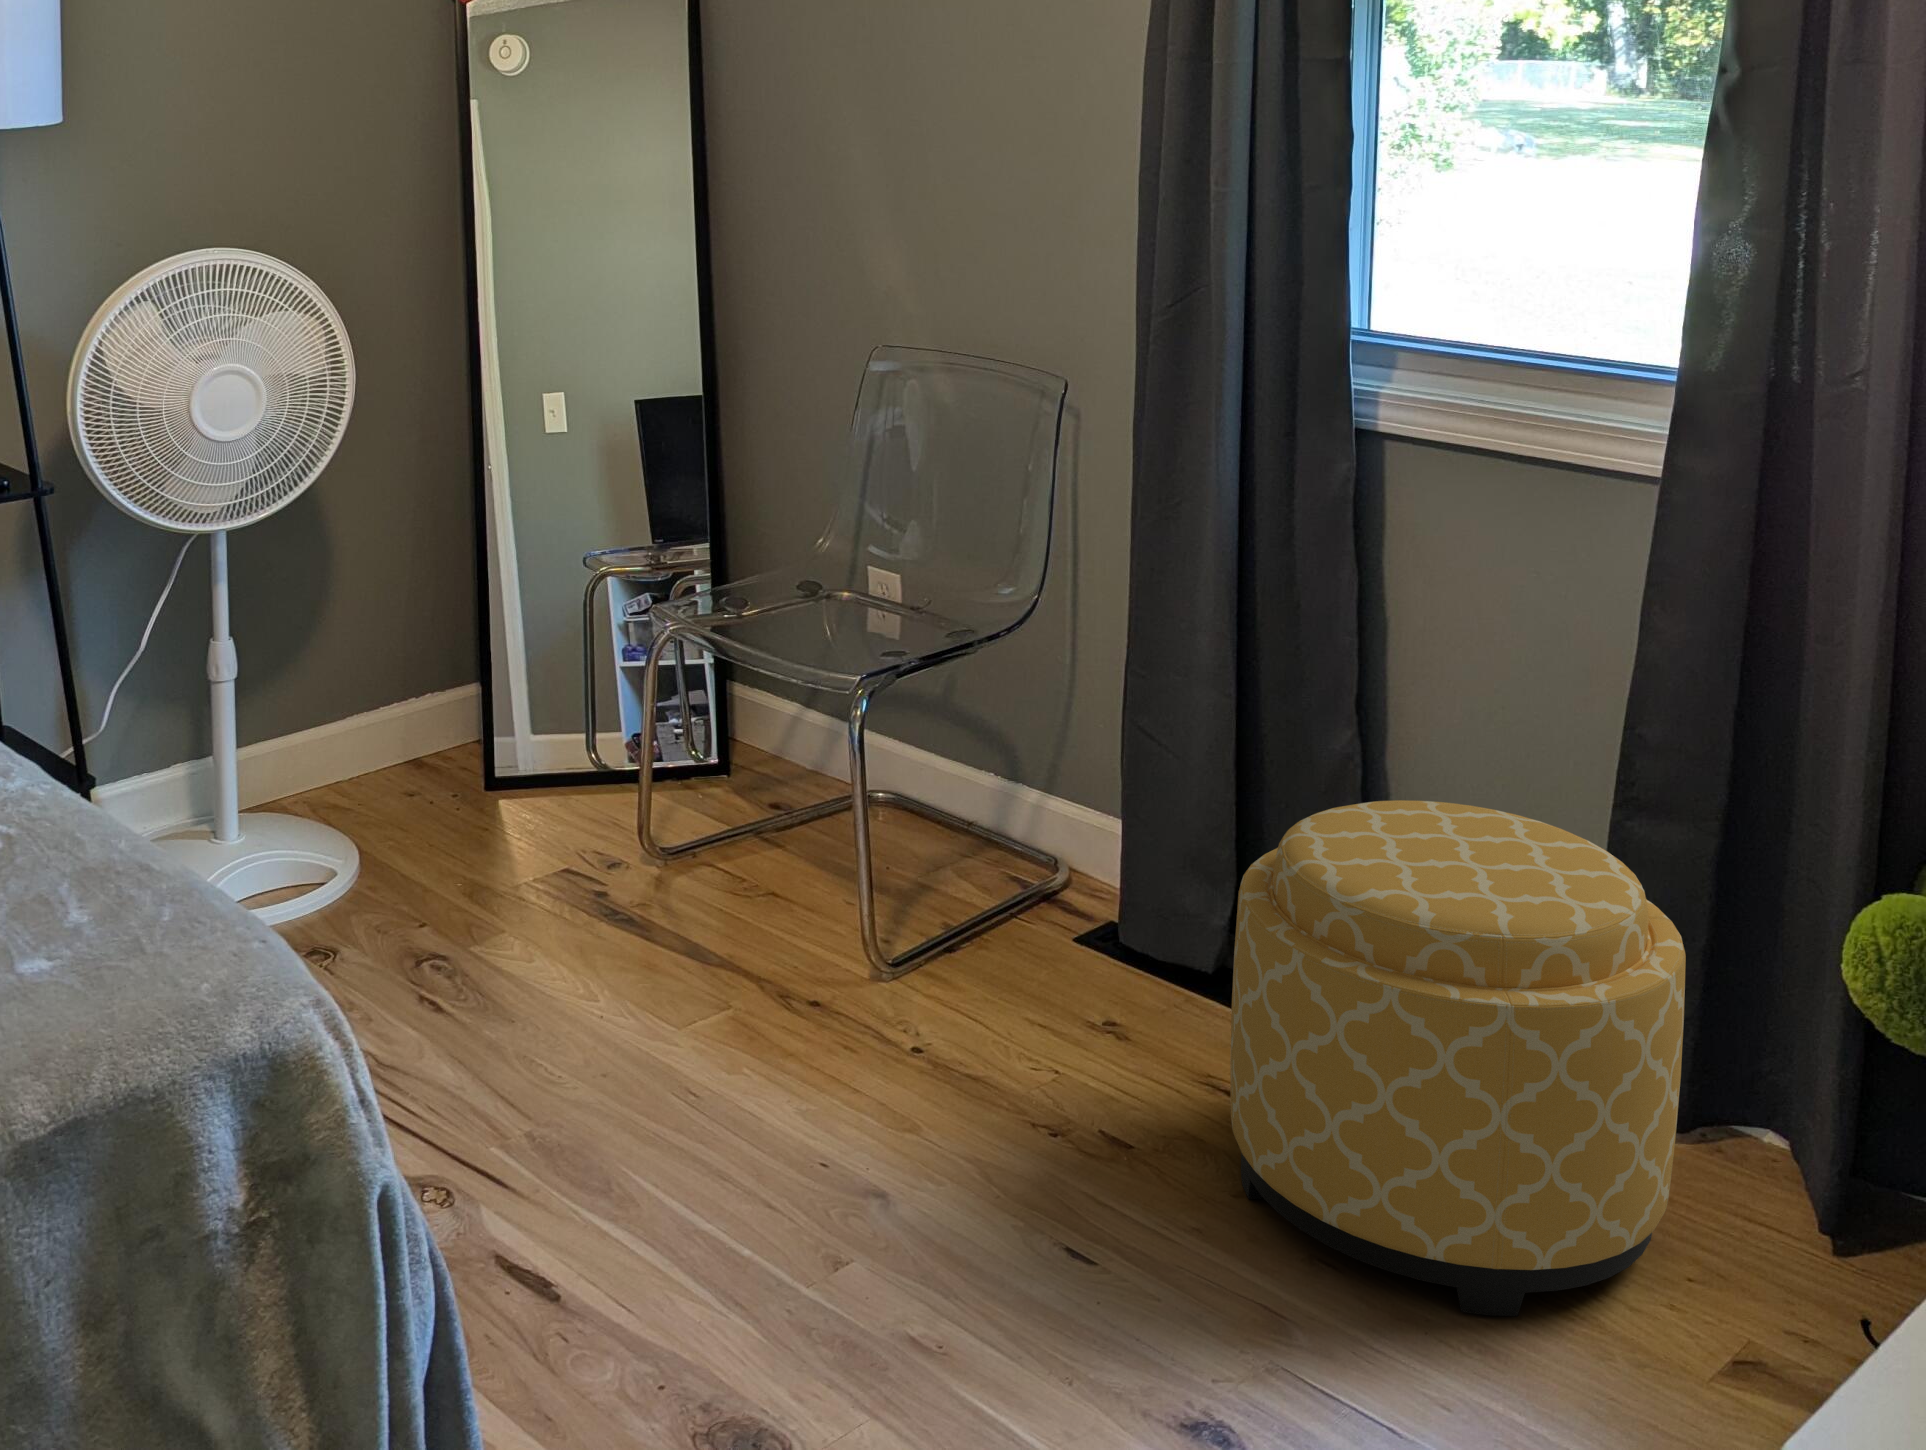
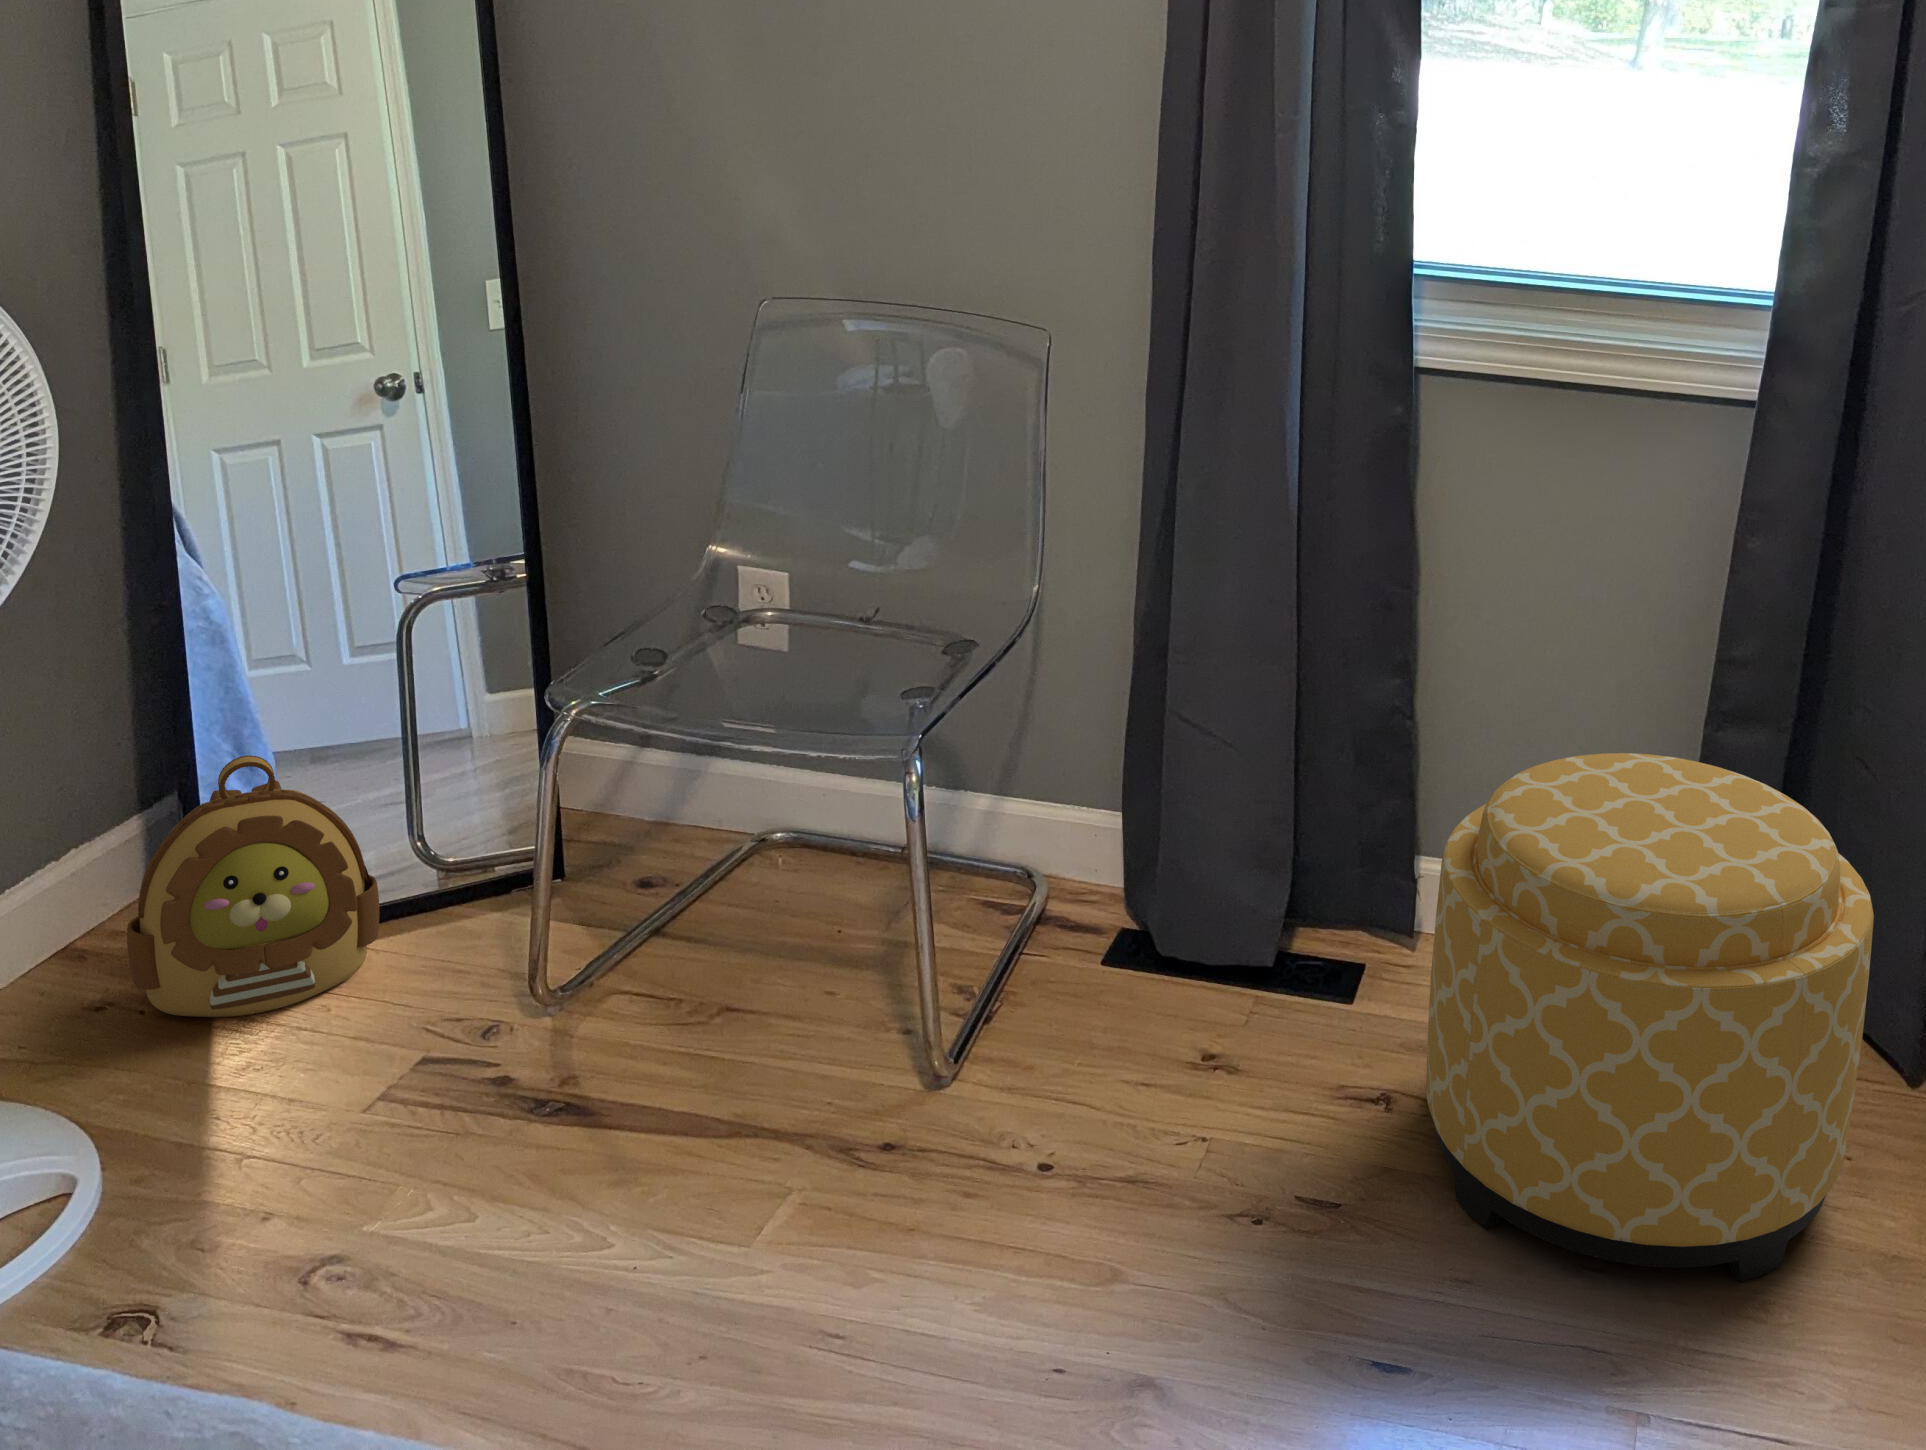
backpack: none [418,639,574,823] -> present [127,755,379,1017]

